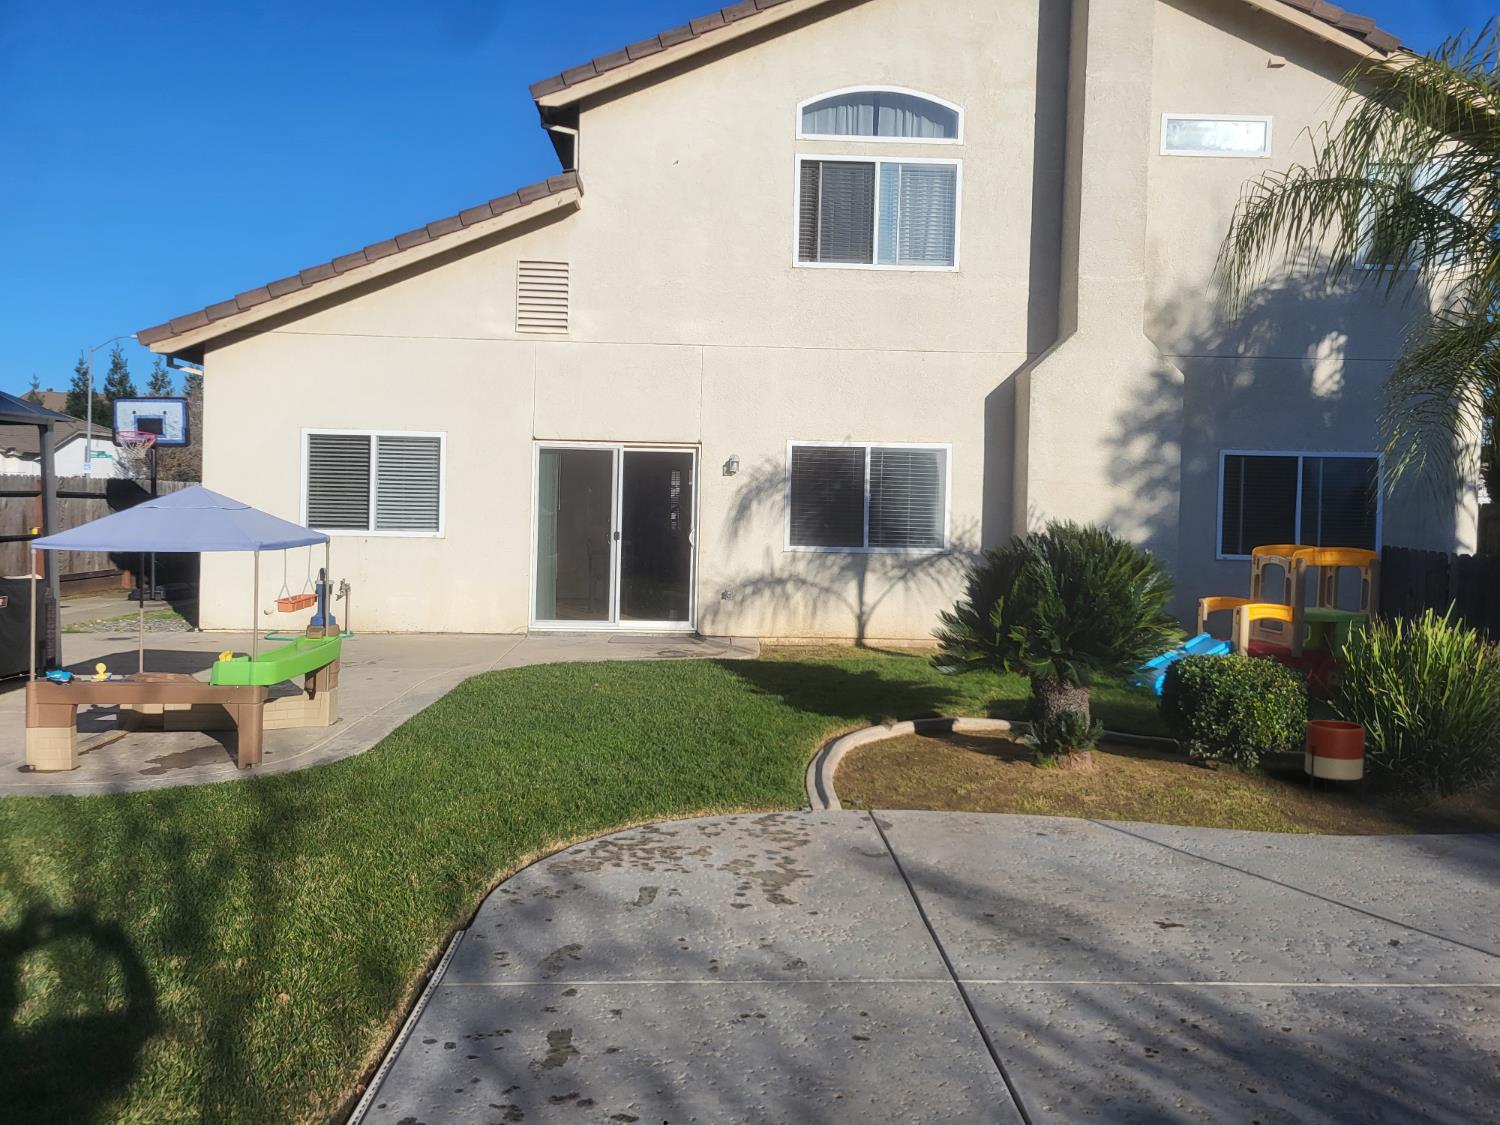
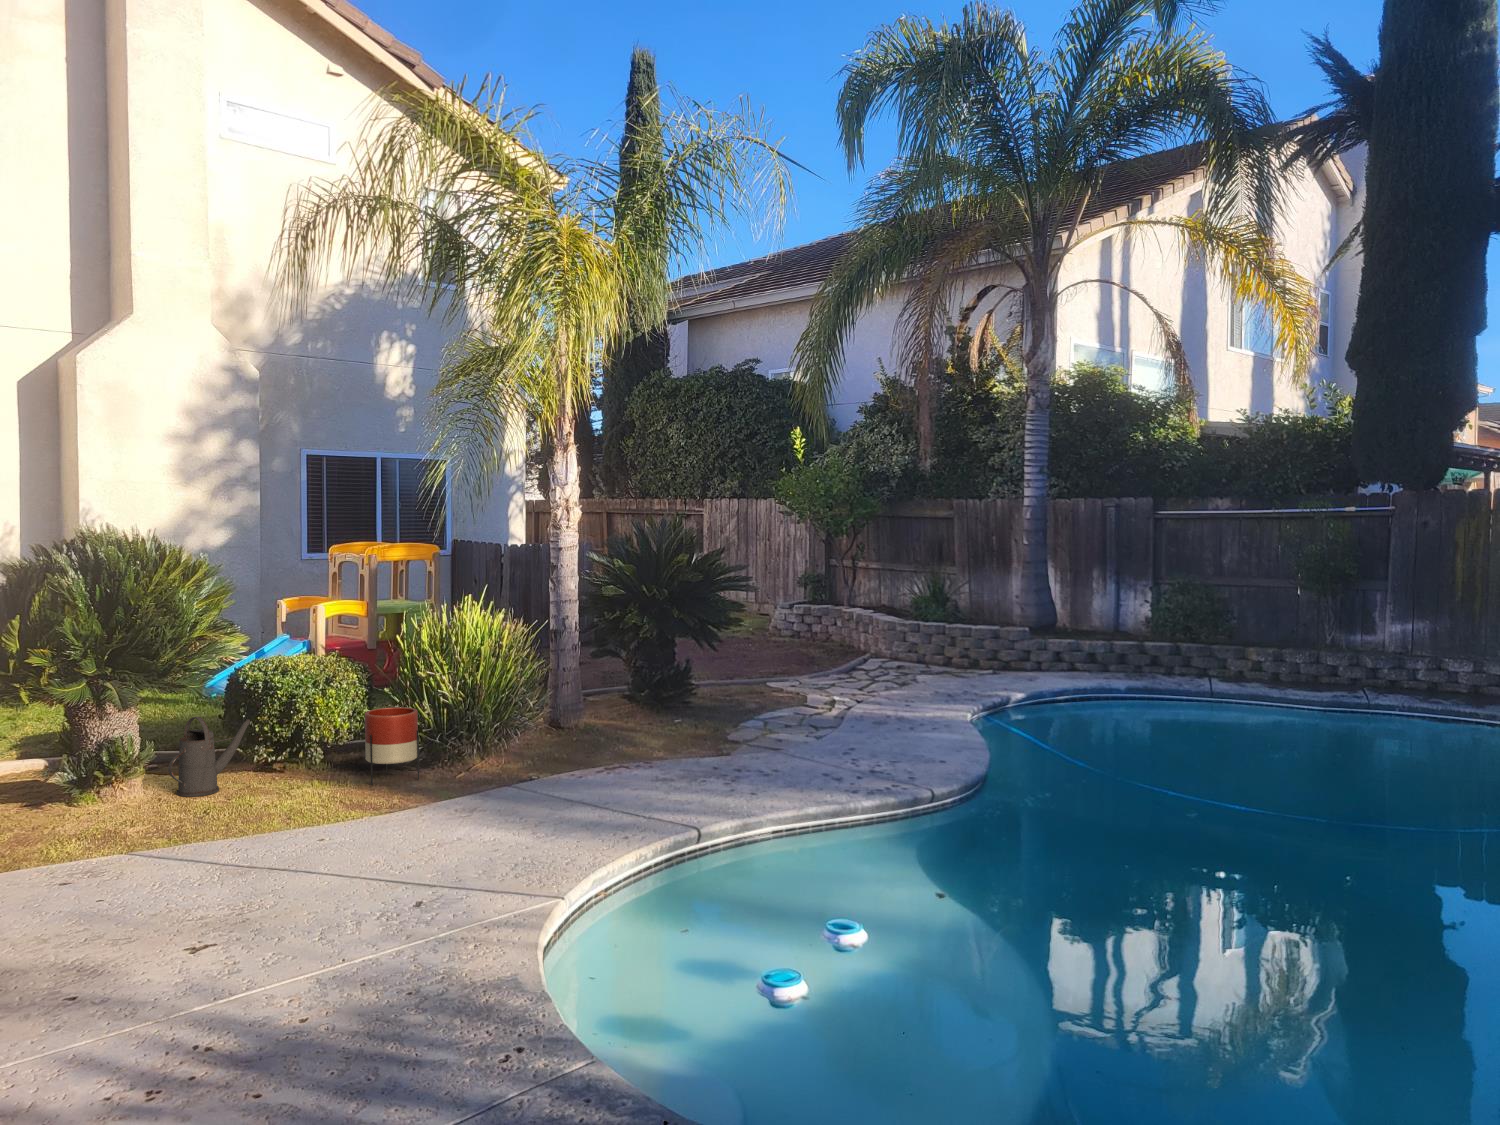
watering can: none [1114,704,1188,780] -> present [168,717,250,797]

